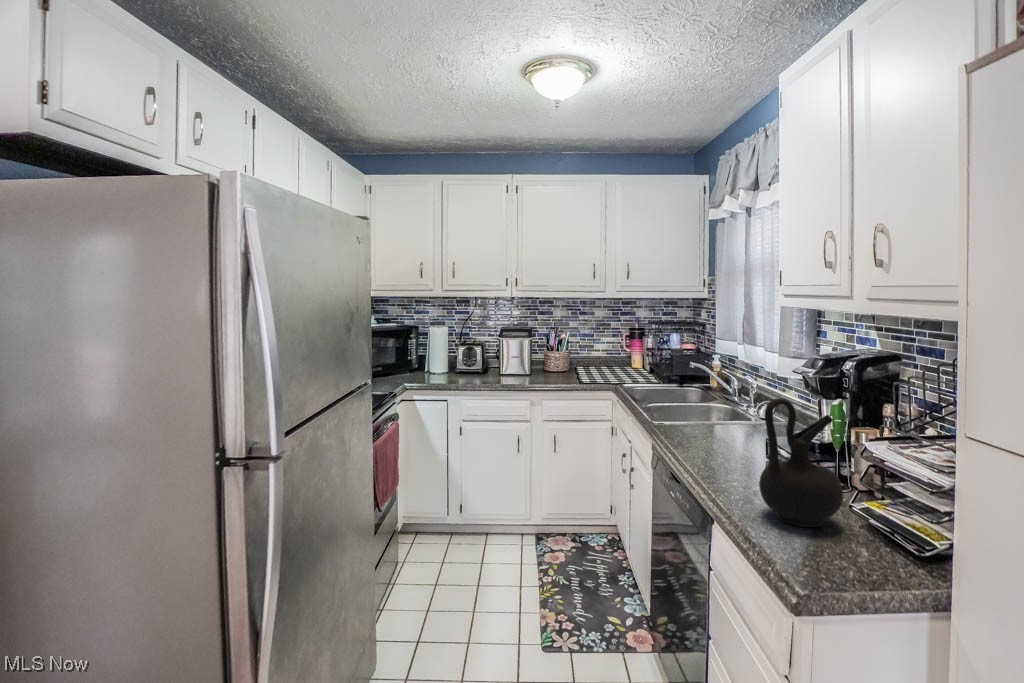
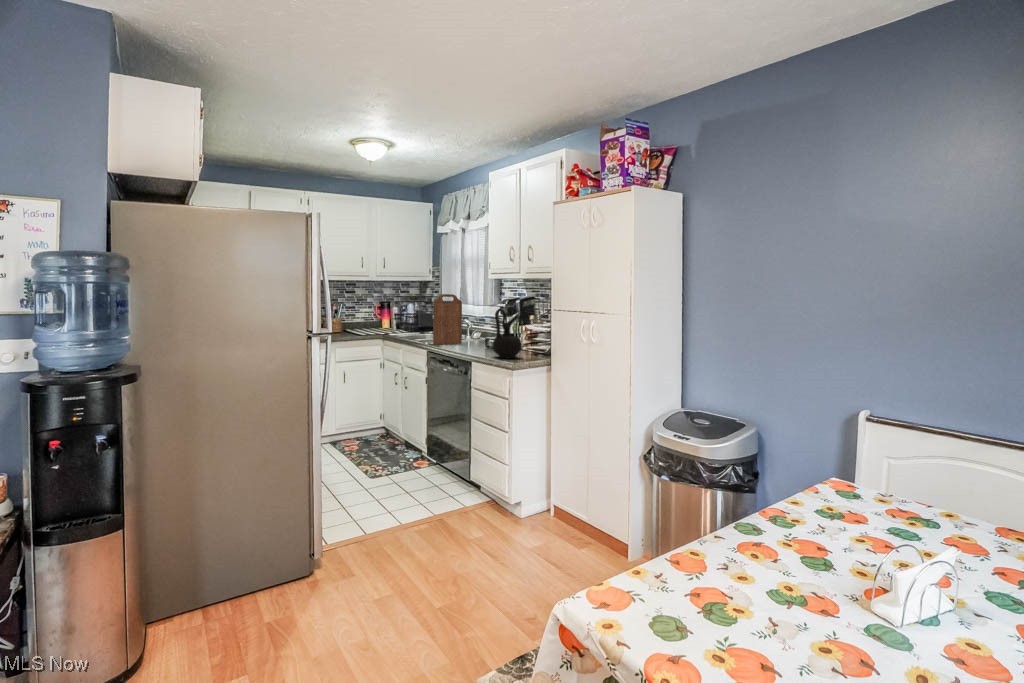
cutting board: none [665,335,724,431] -> present [433,294,462,345]

